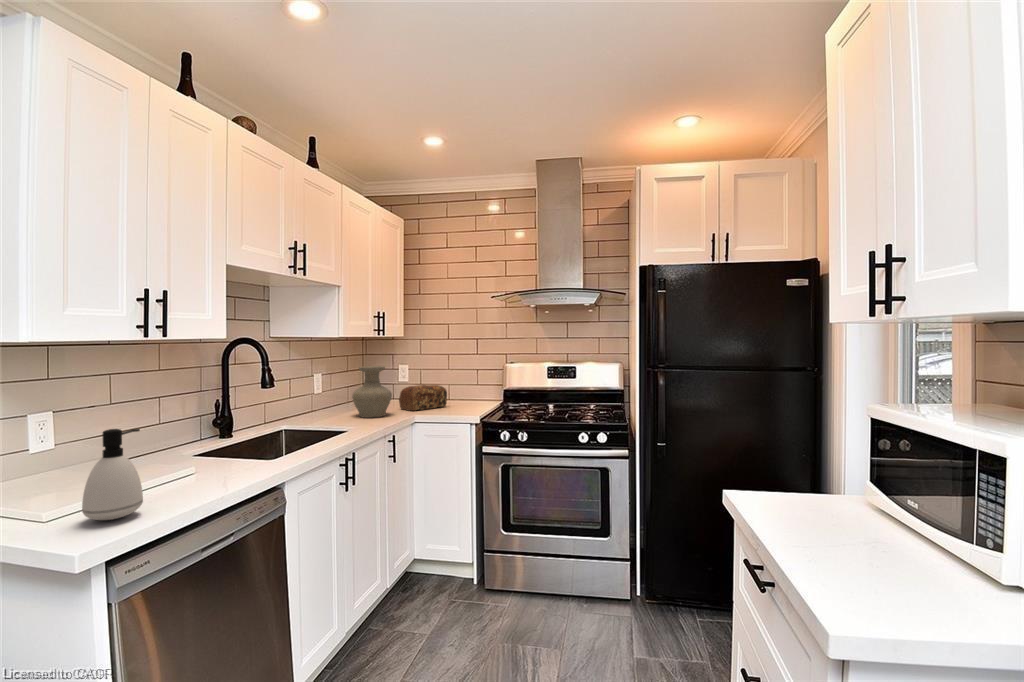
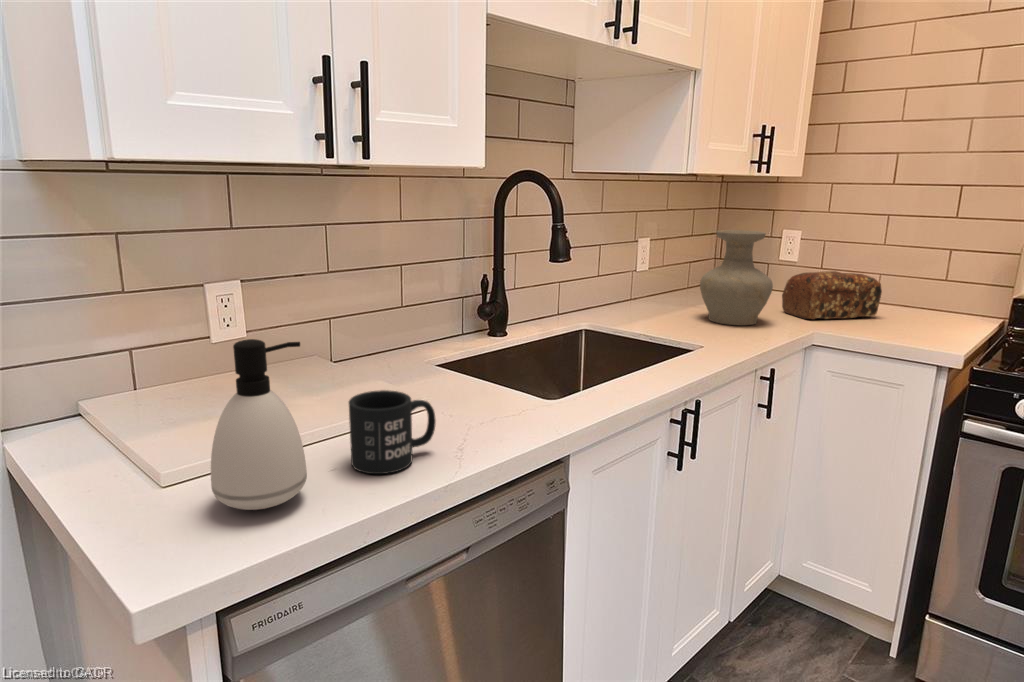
mug: none [160,456,211,499] -> present [349,390,436,474]

